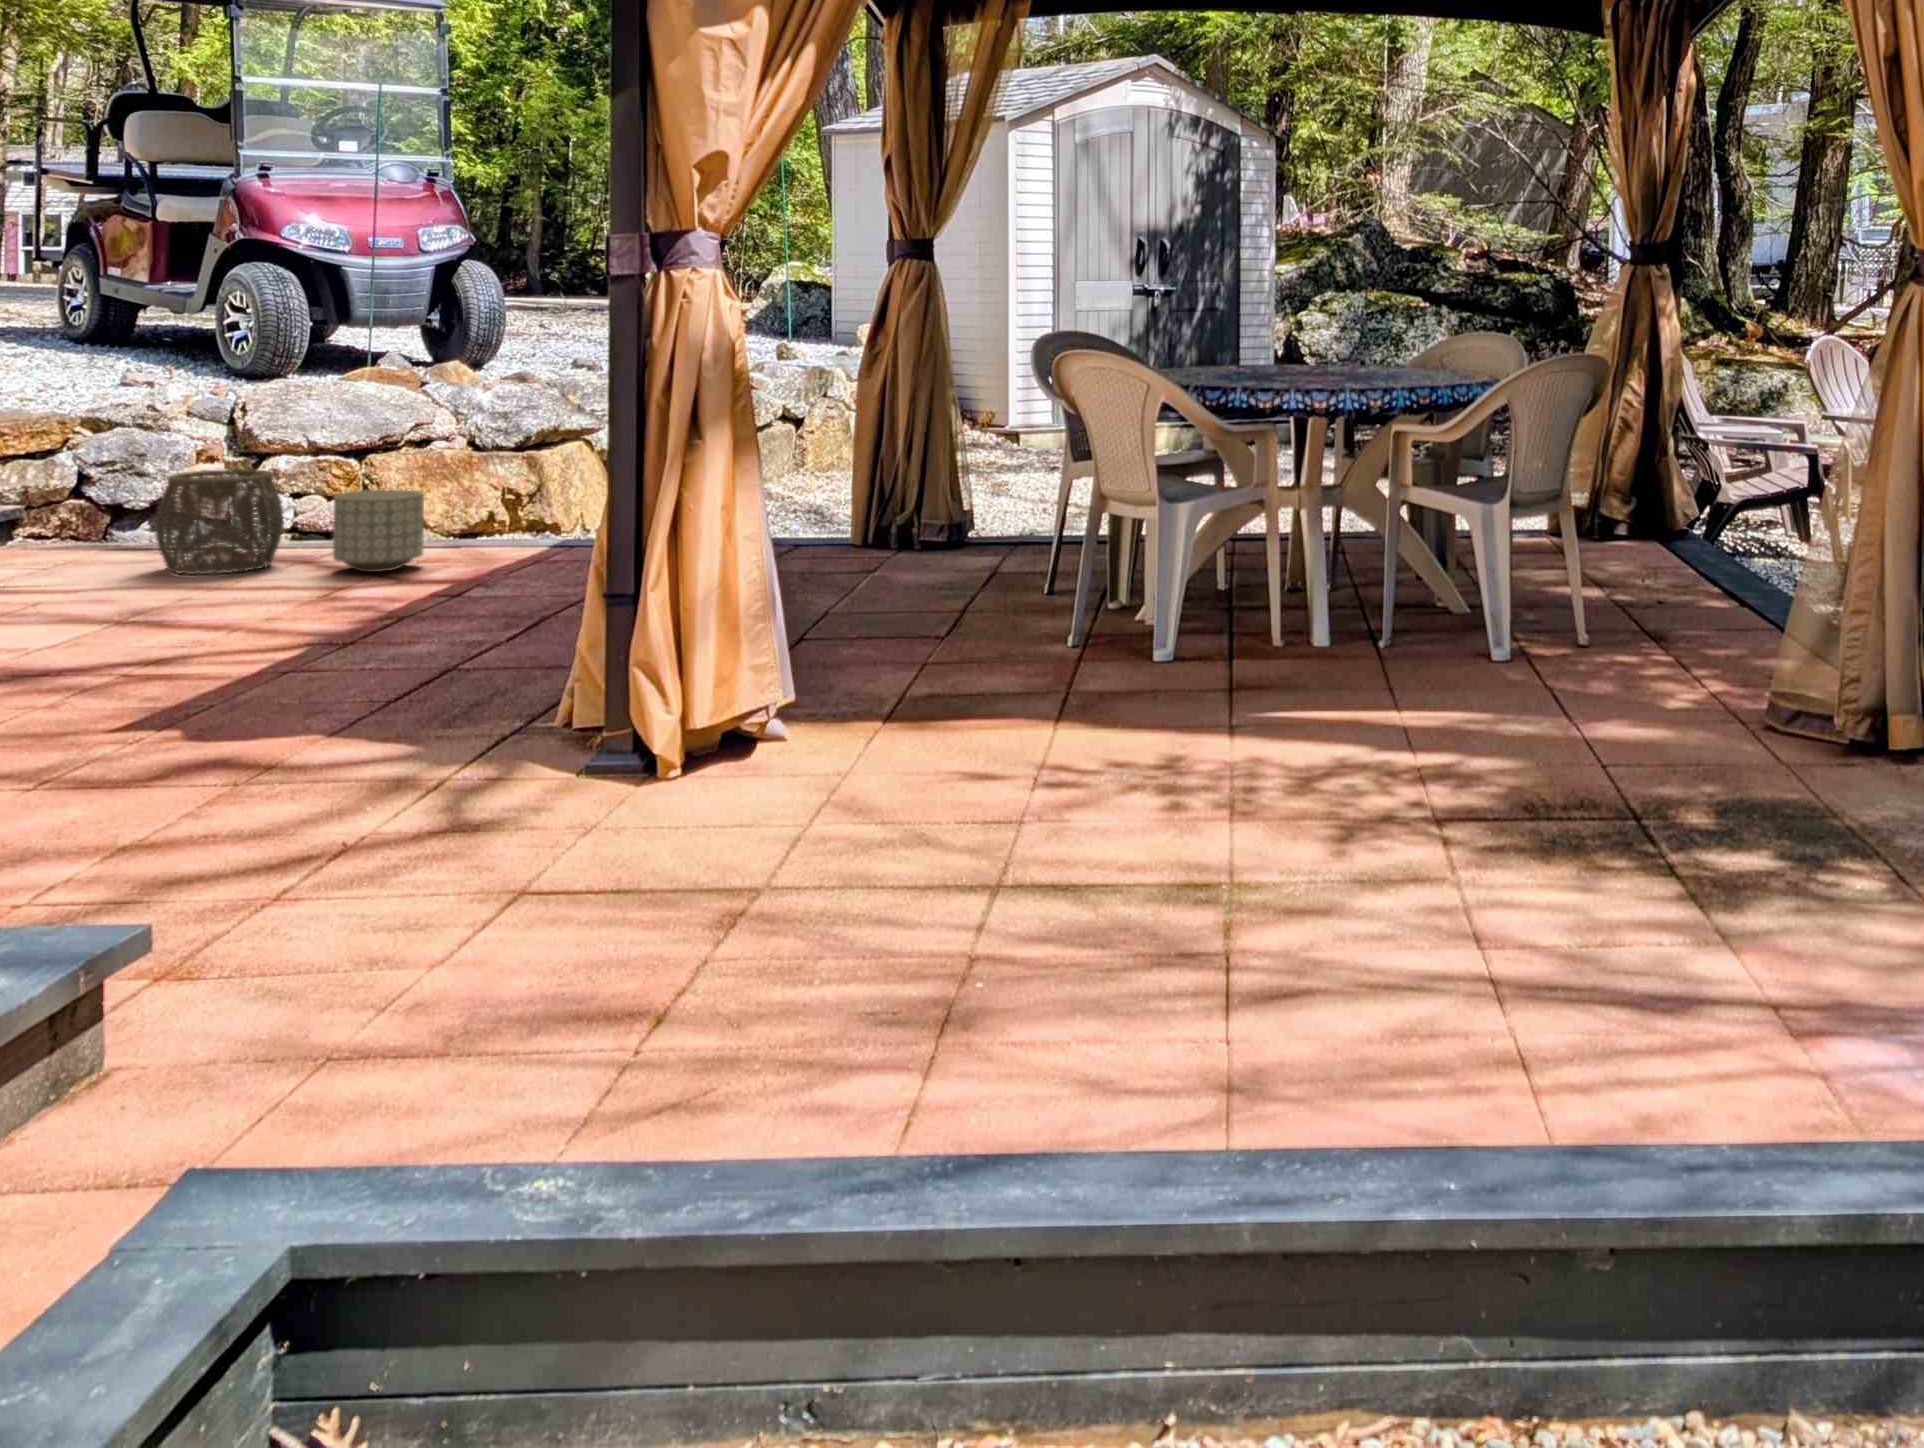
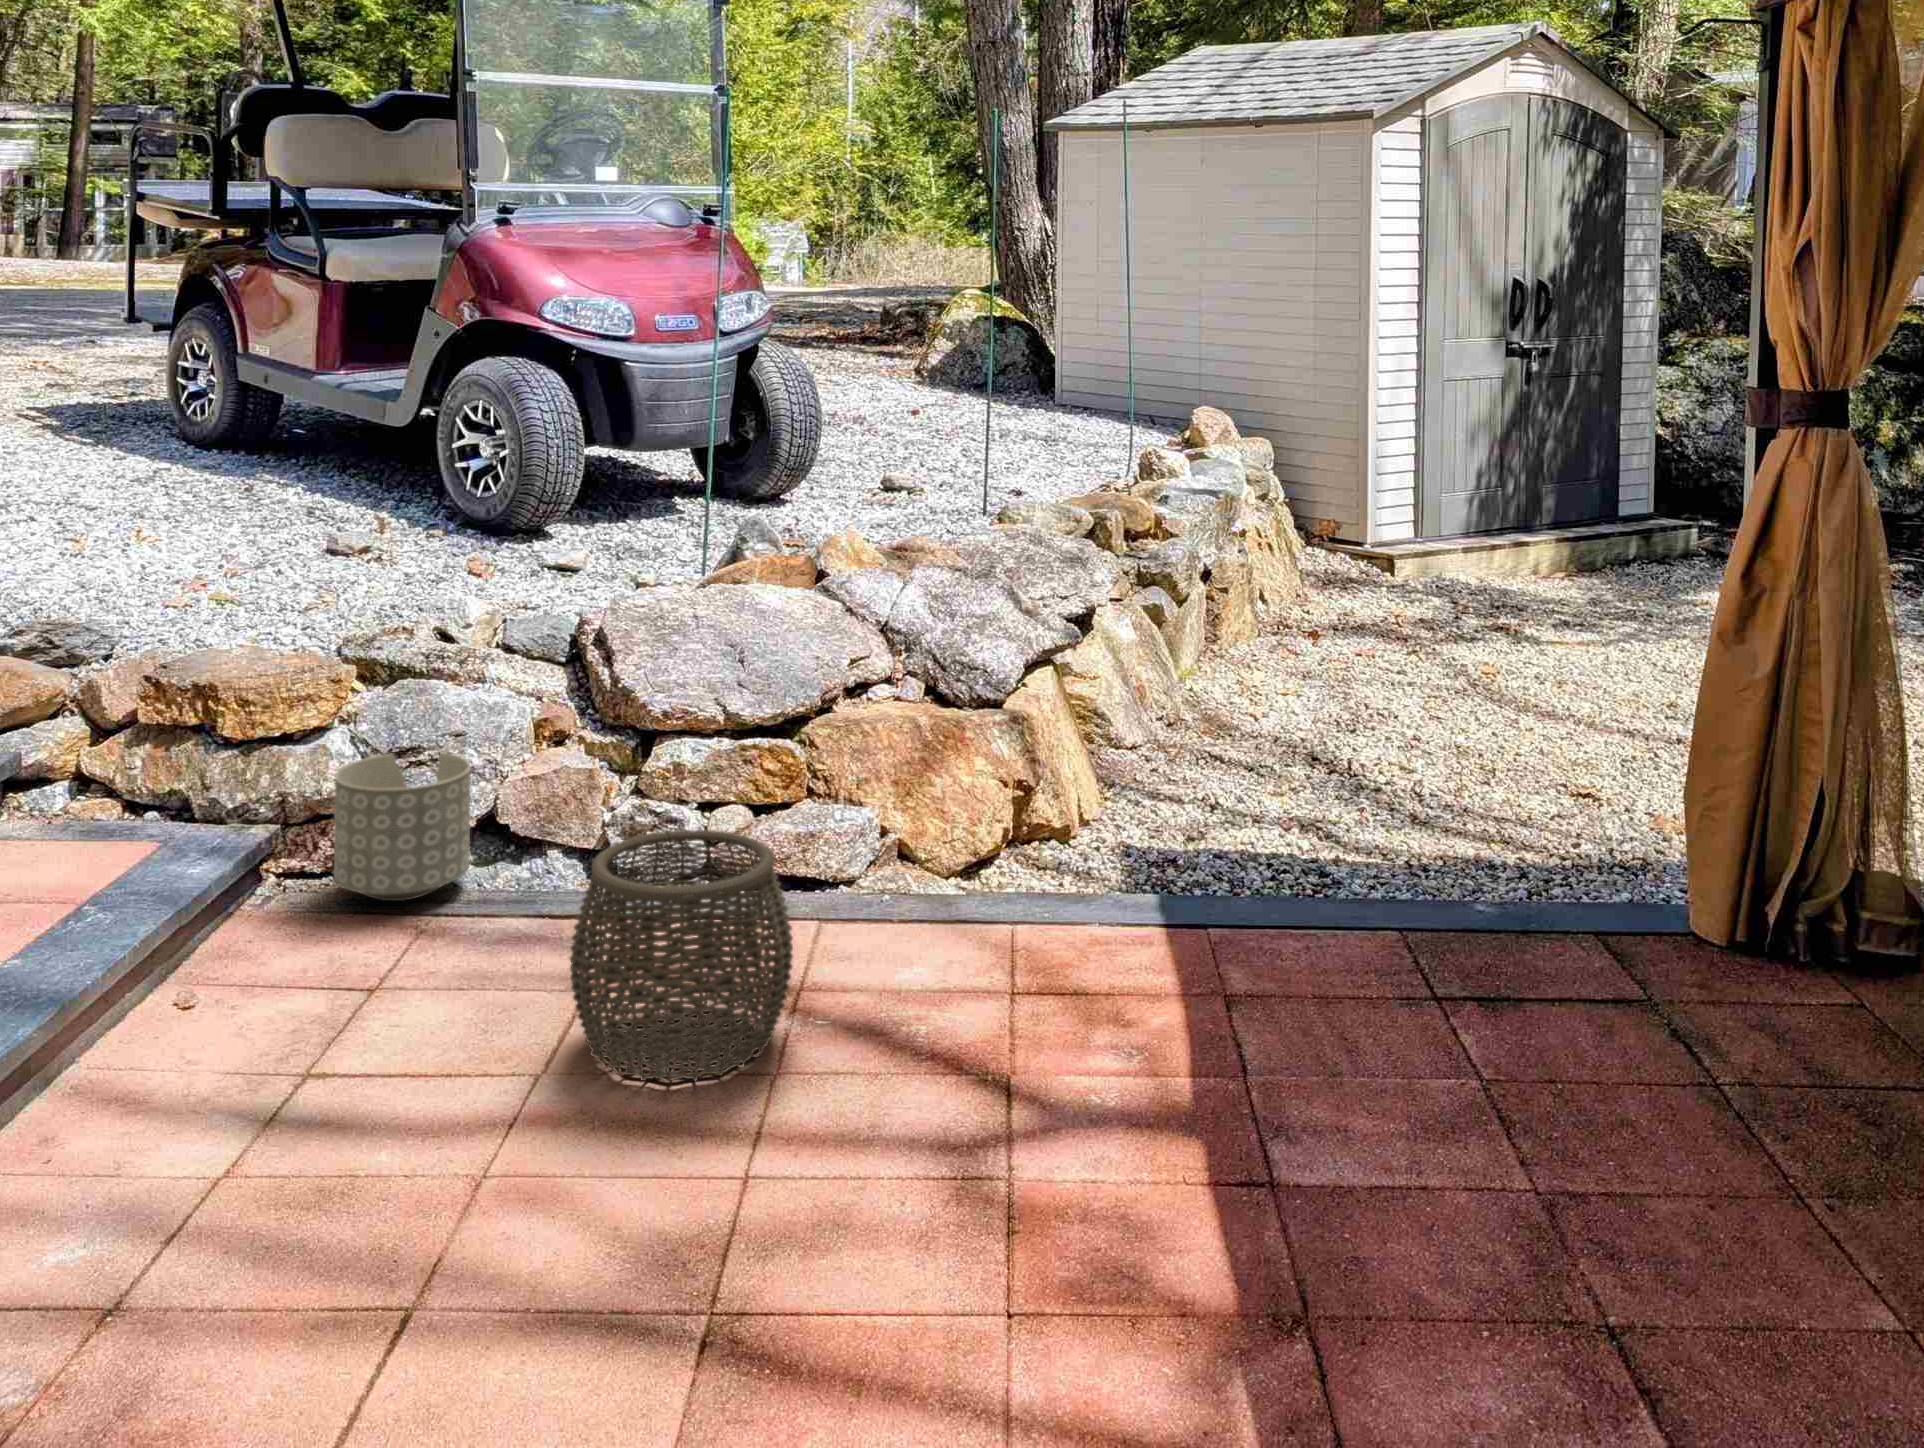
planter: present [333,490,424,572] -> present [334,753,471,901]

